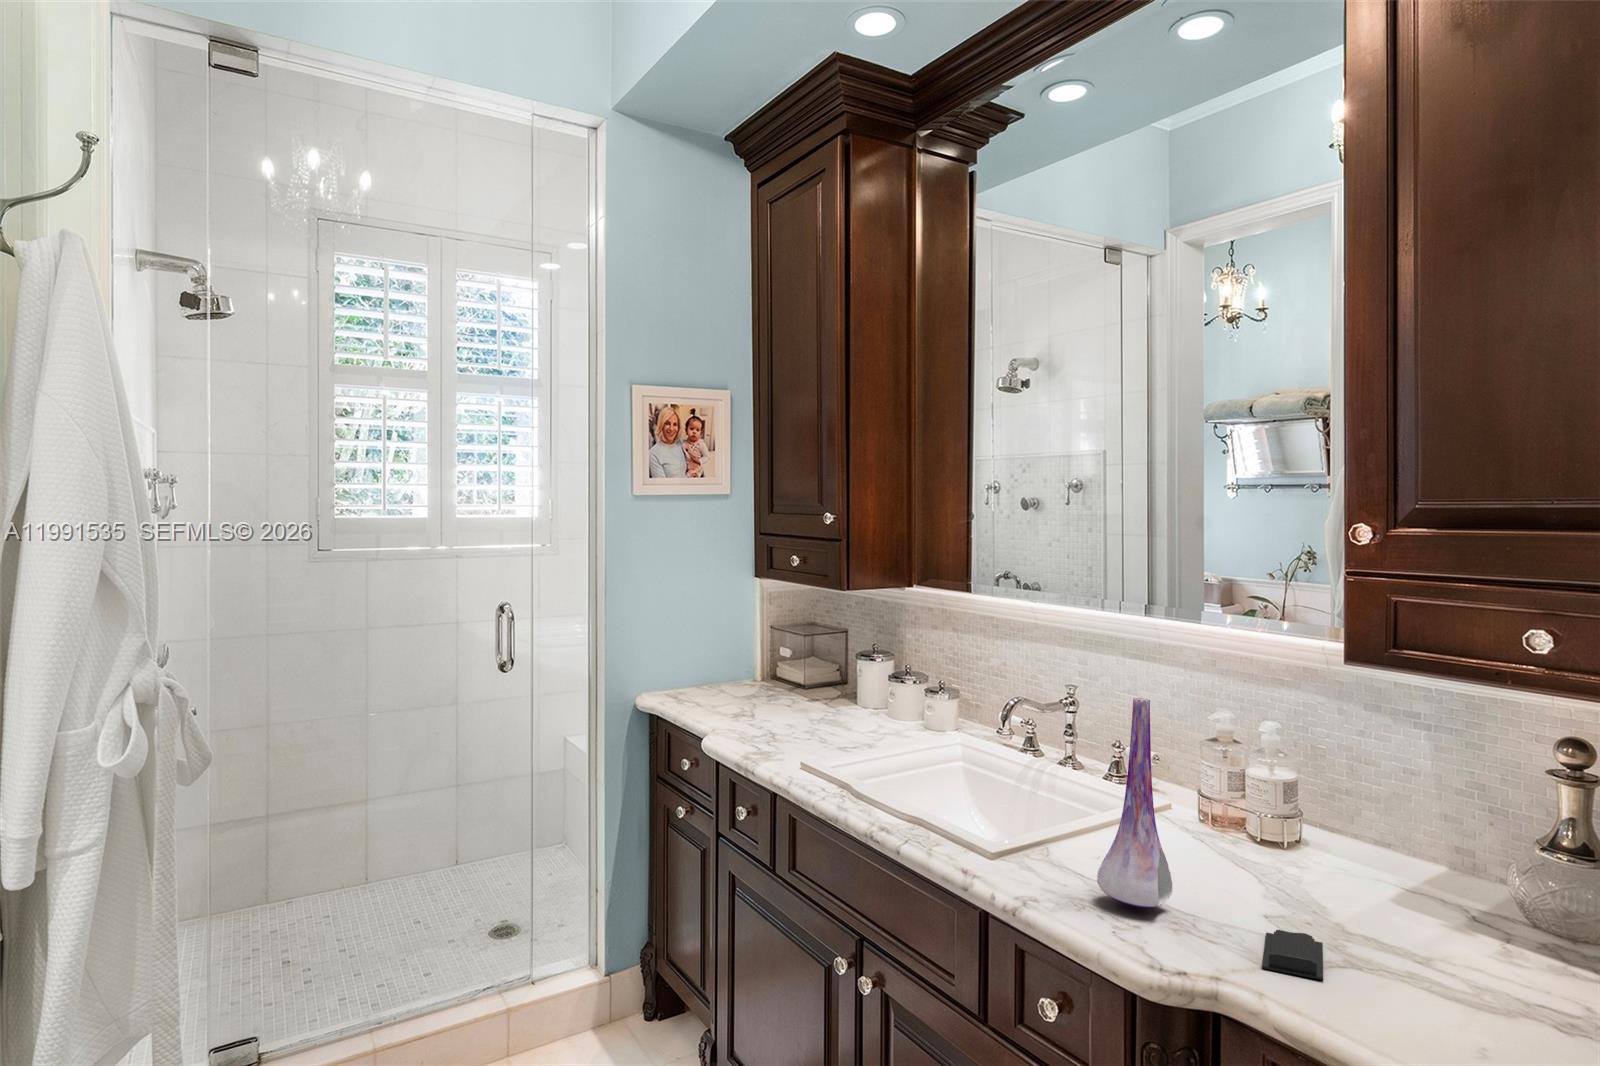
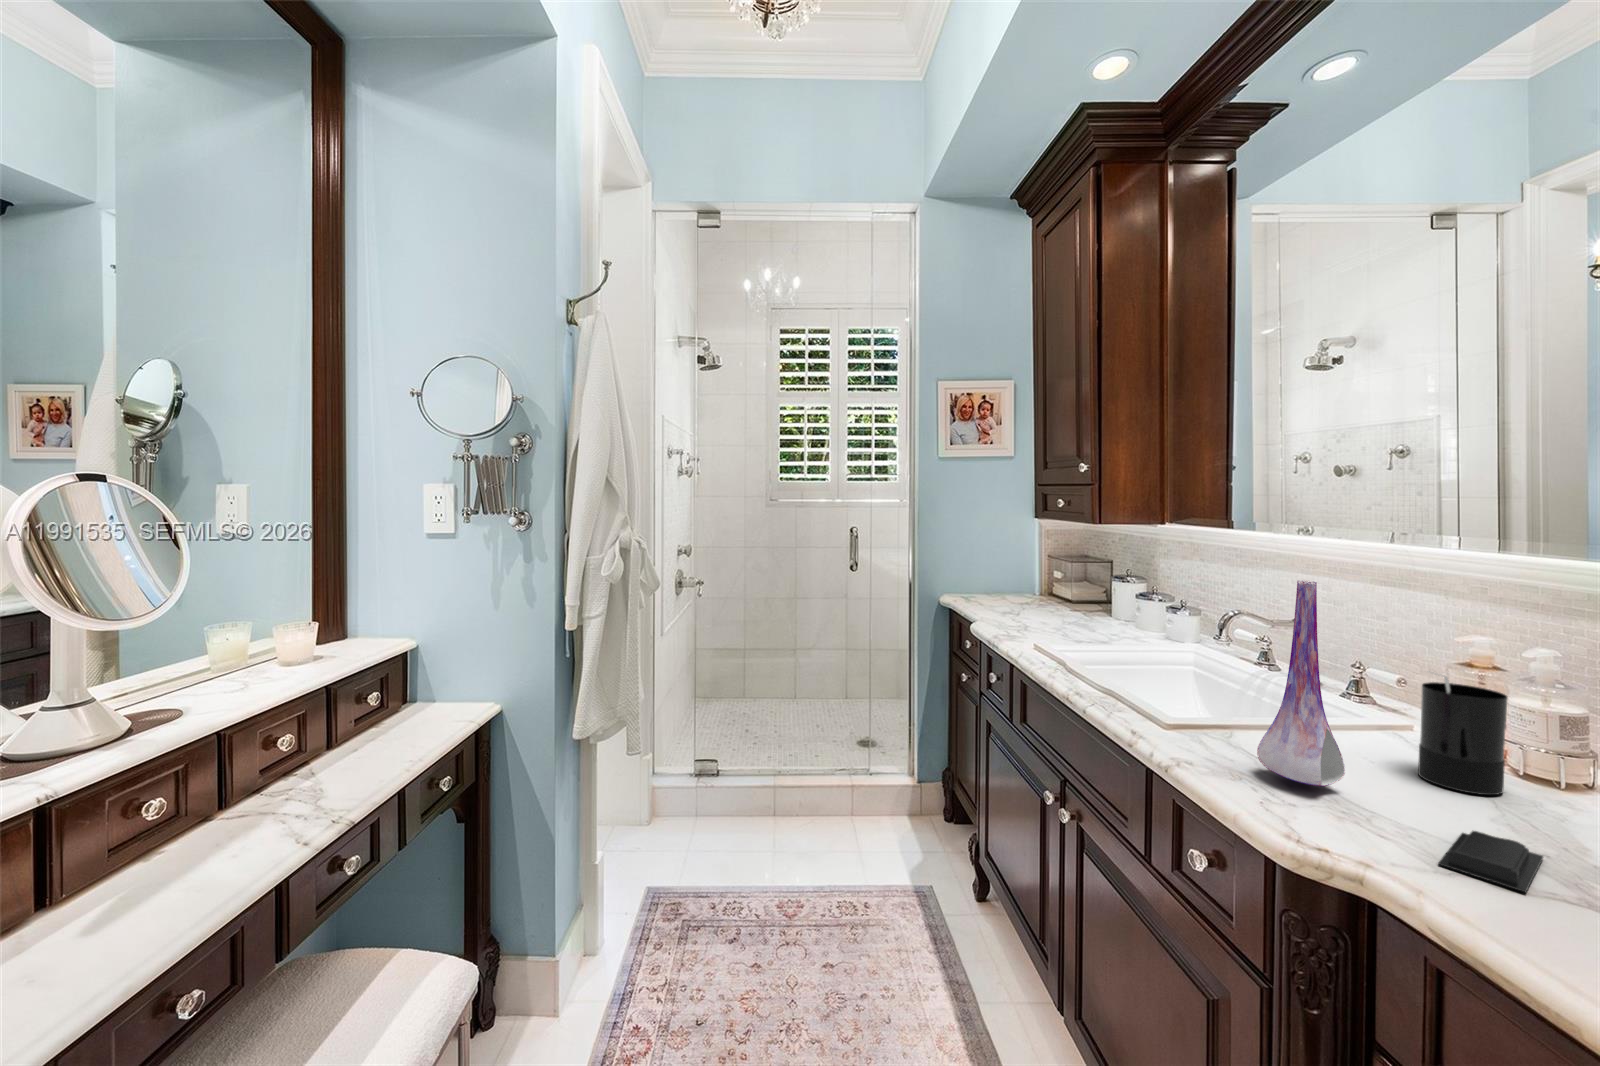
candle: none [1215,775,1280,891] -> present [1418,674,1508,795]

